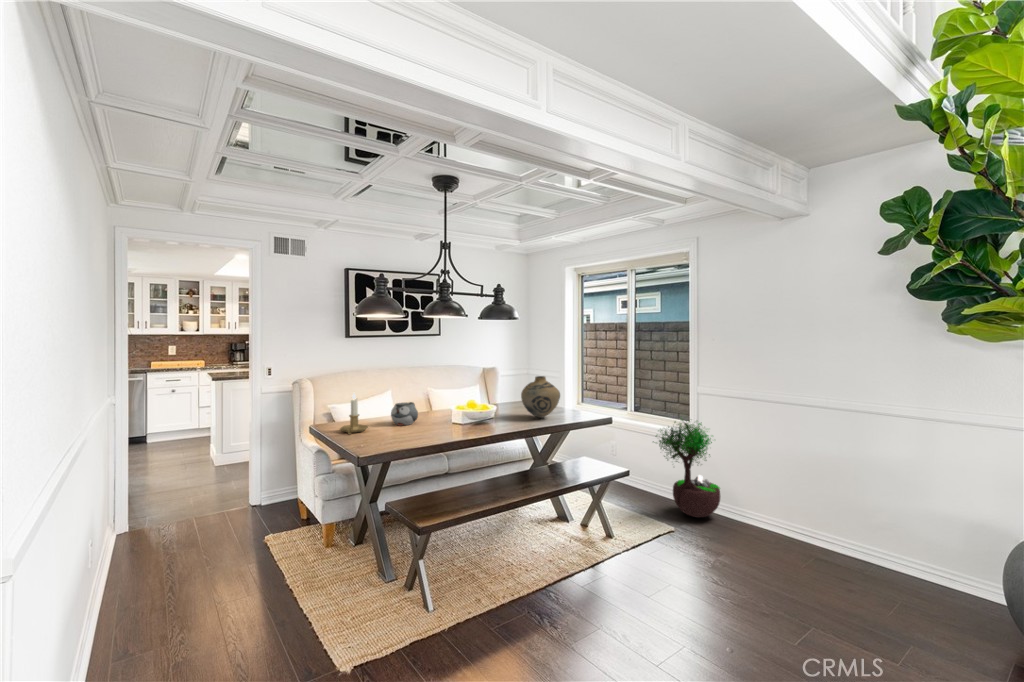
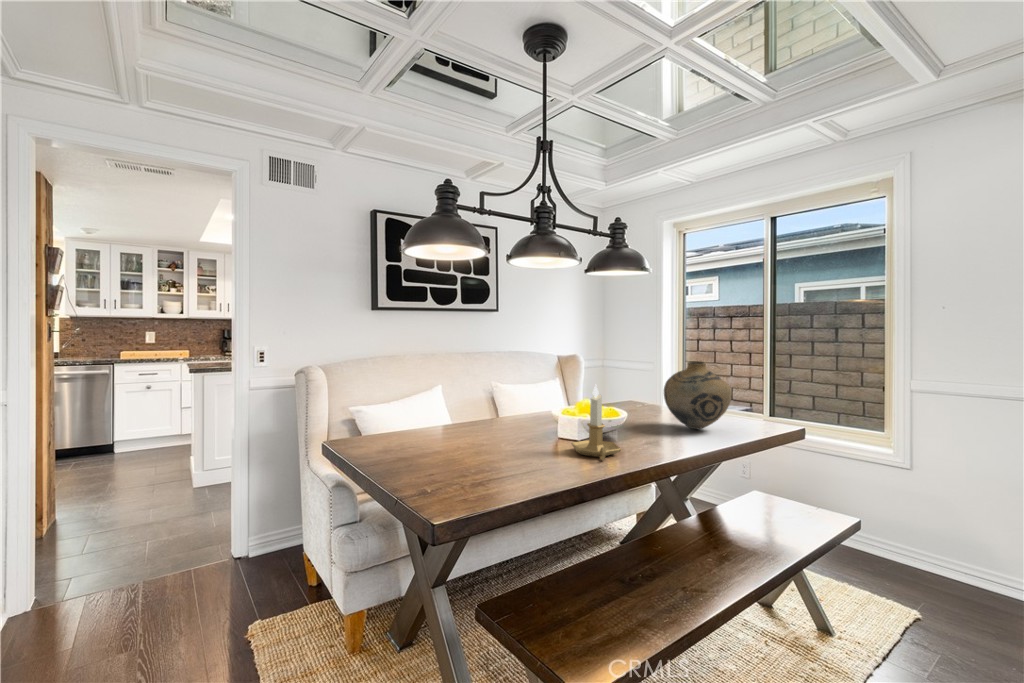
candlestick: present [340,393,368,434] -> present [572,385,621,460]
teapot: present [391,402,418,426] -> none [458,403,503,443]
potted tree: present [656,419,720,518] -> none [862,420,990,589]

